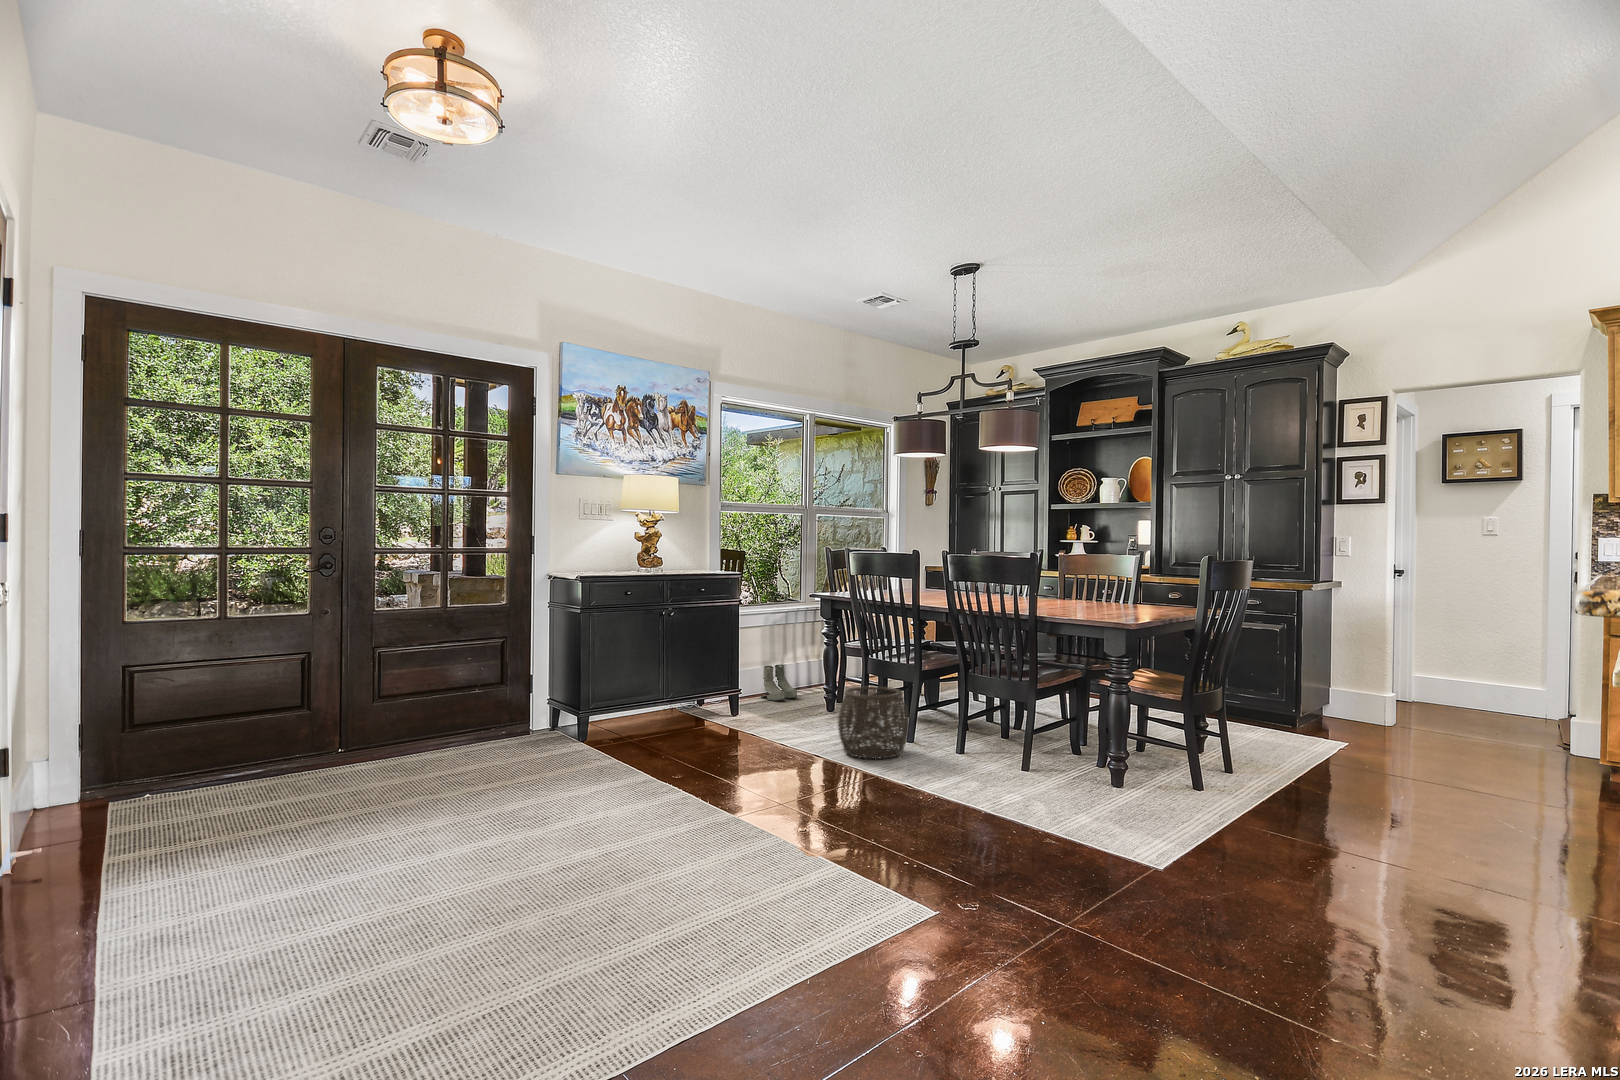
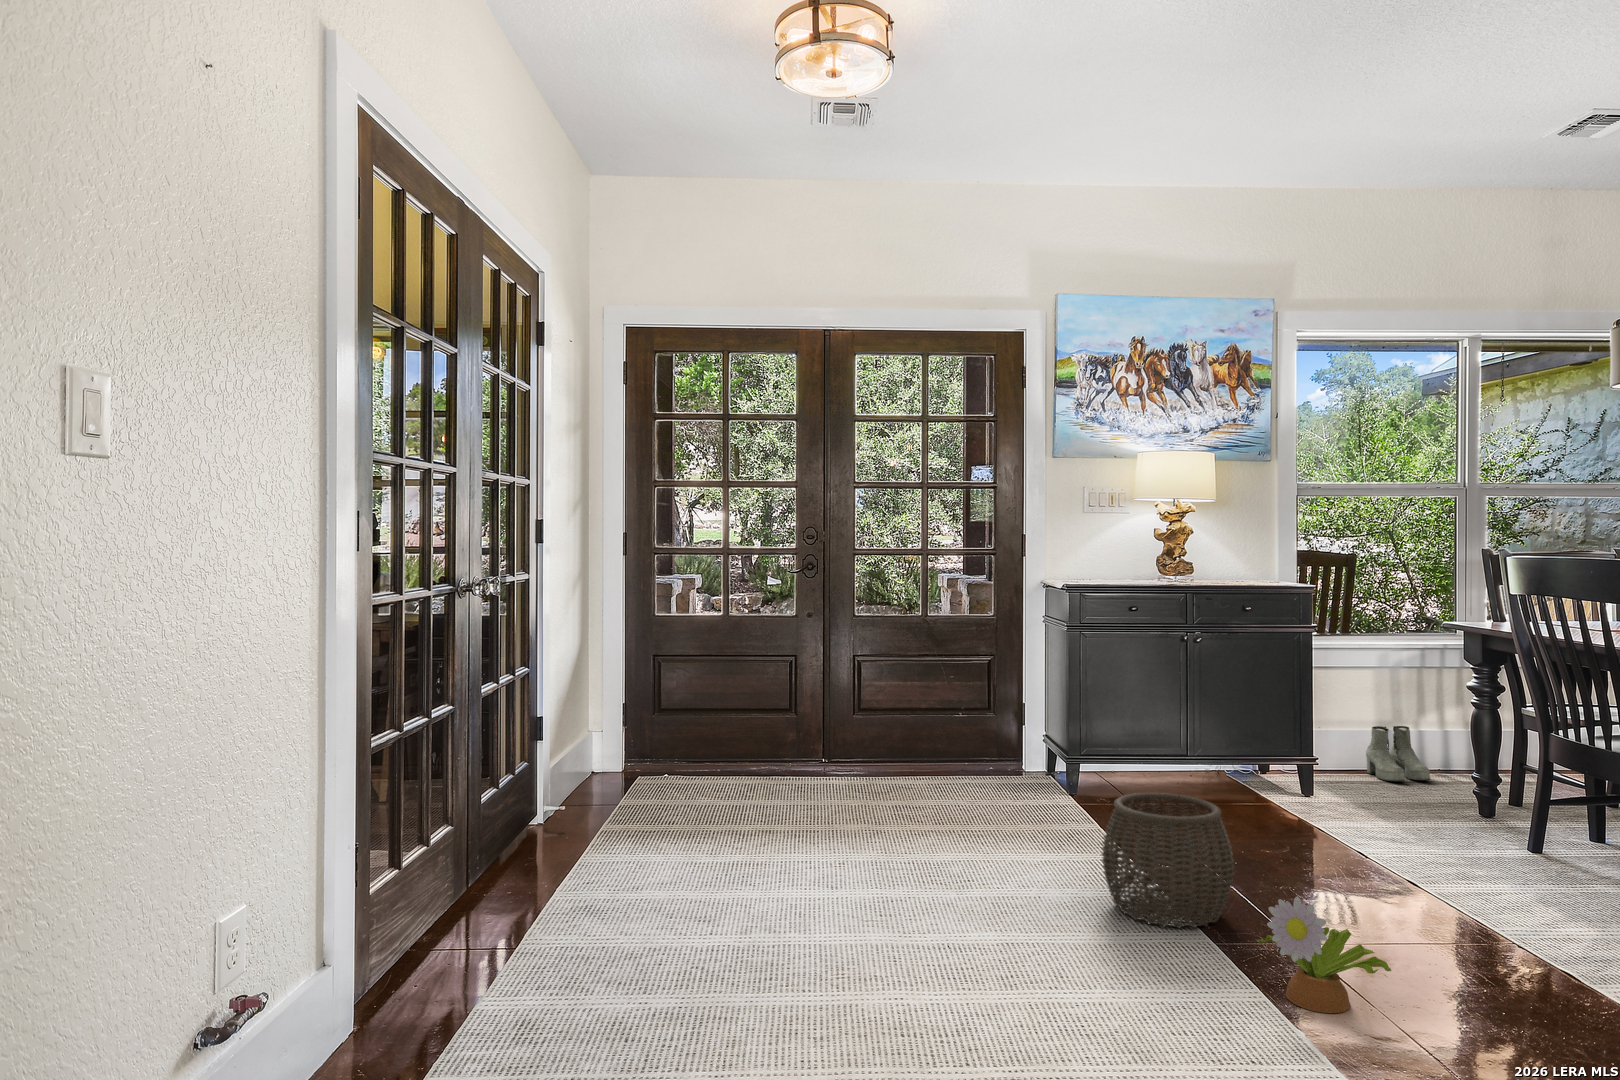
woven basket: present [838,687,909,759] -> present [1101,793,1234,928]
decorative plant: none [793,766,875,841] -> present [1258,896,1391,1013]

